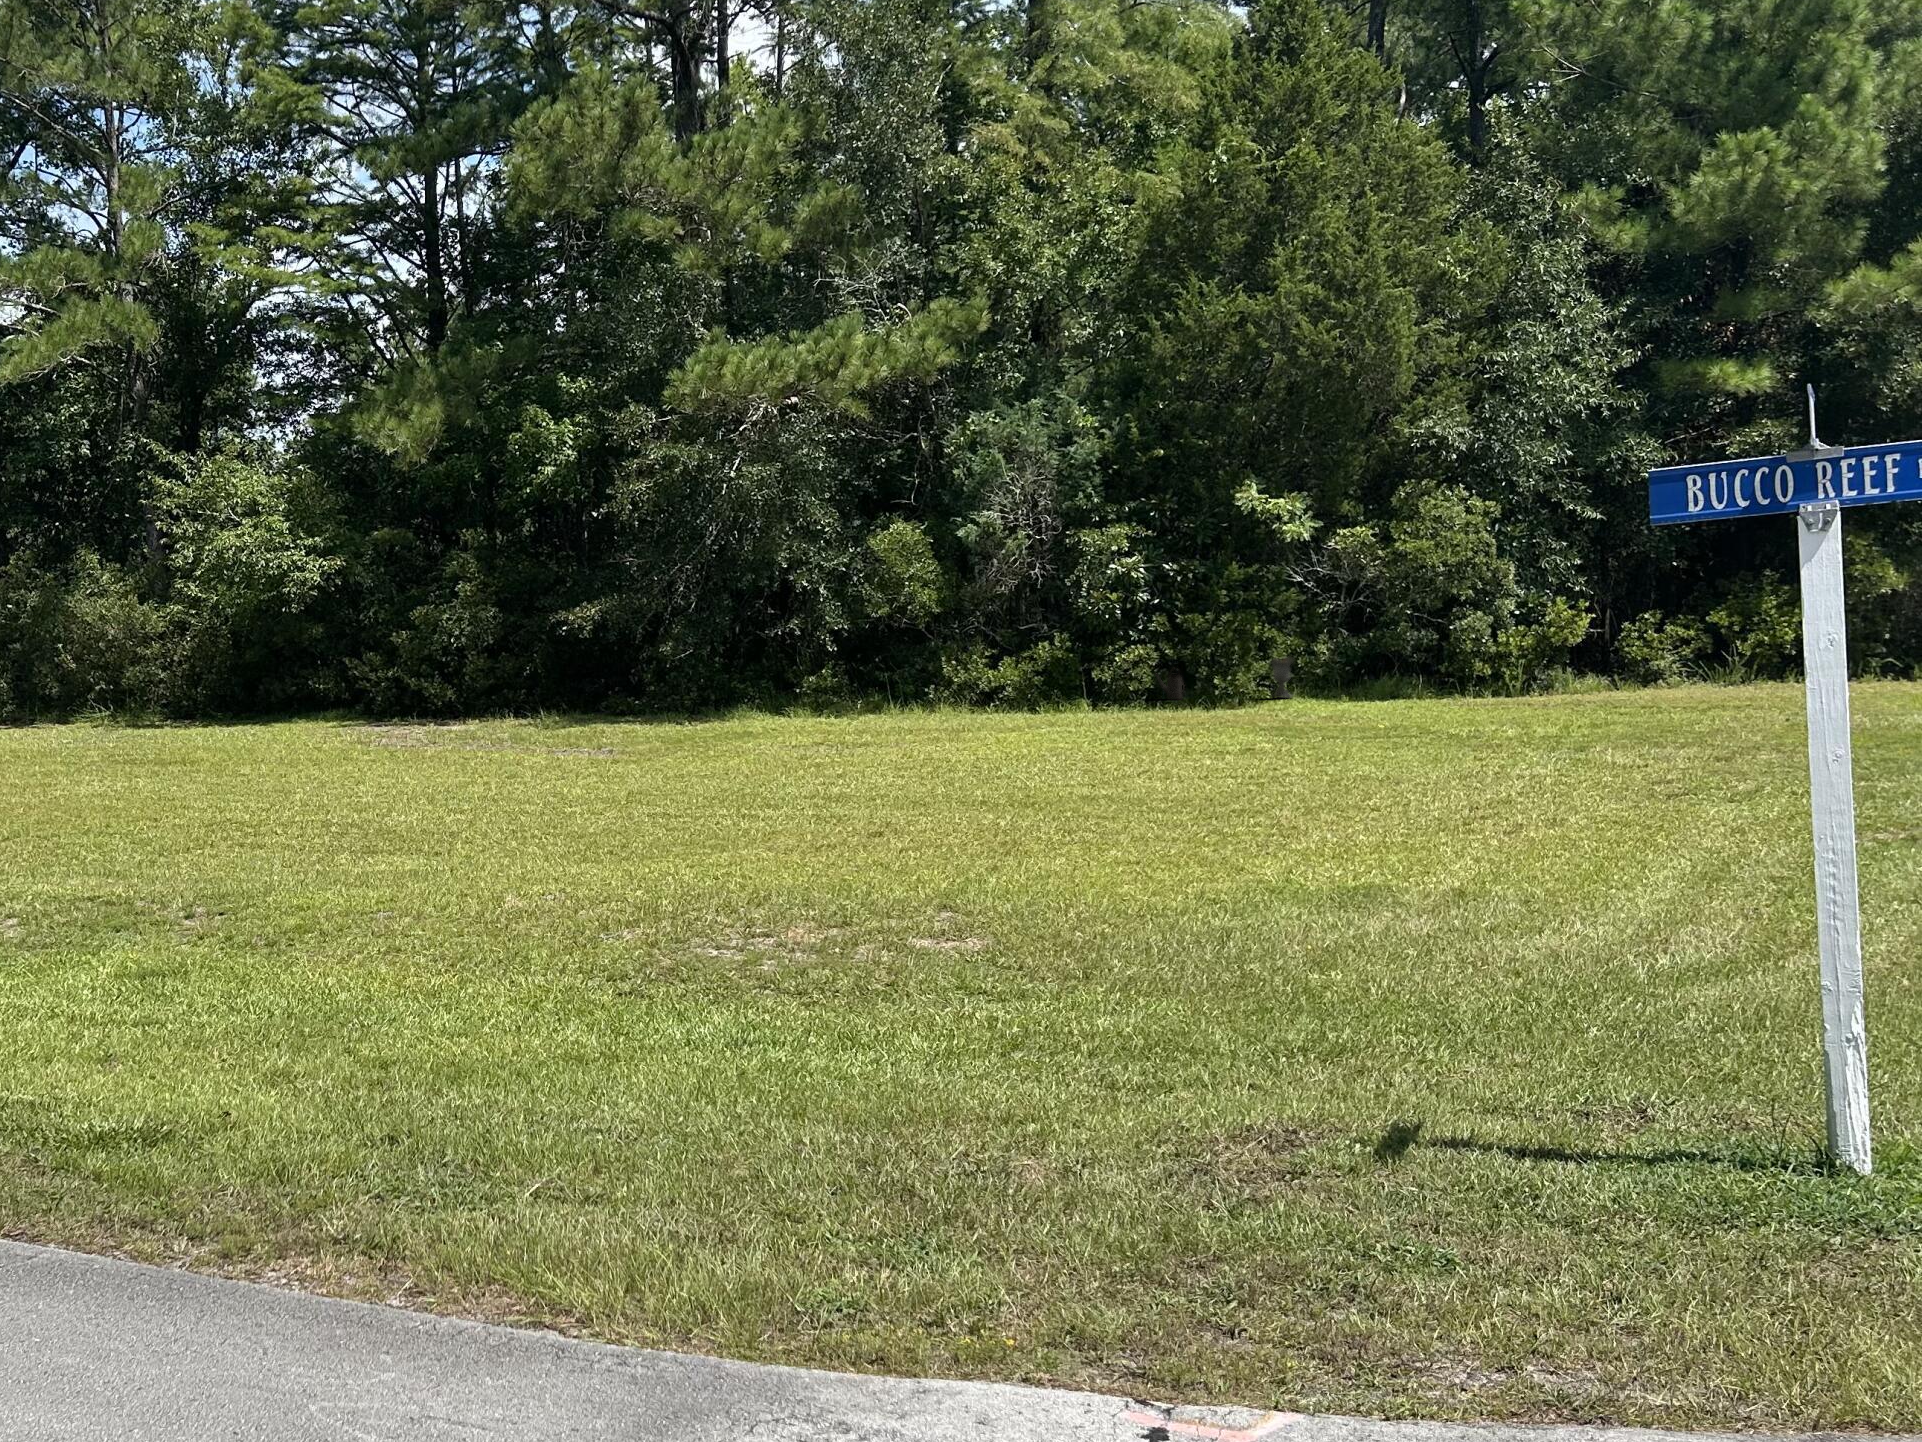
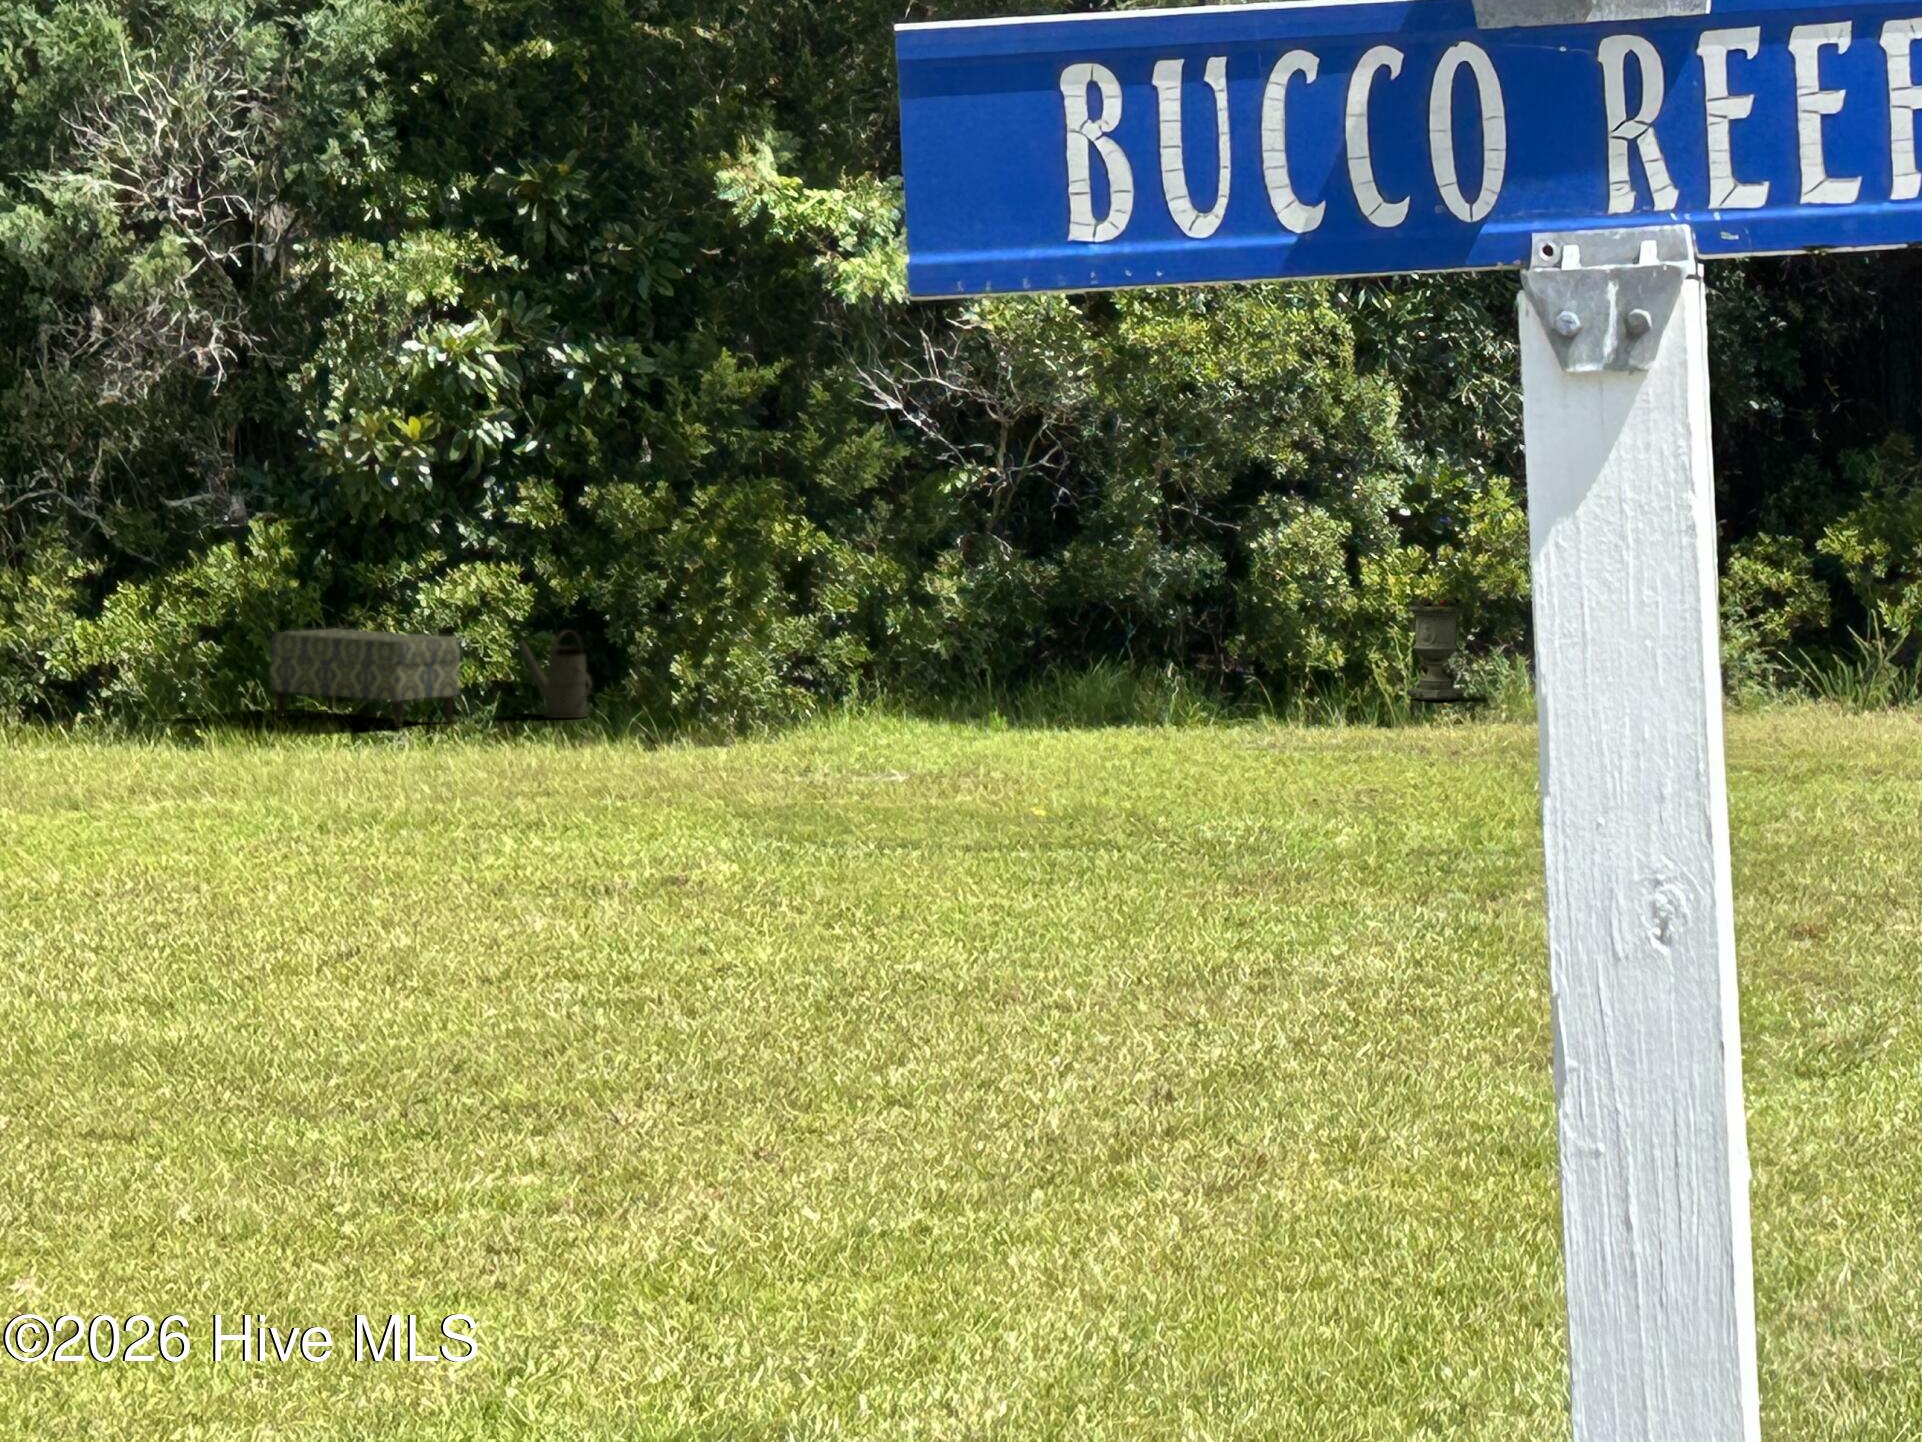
planter: present [1271,657,1294,698] -> present [1407,595,1467,700]
bench: none [1064,670,1135,702] -> present [270,628,460,727]

